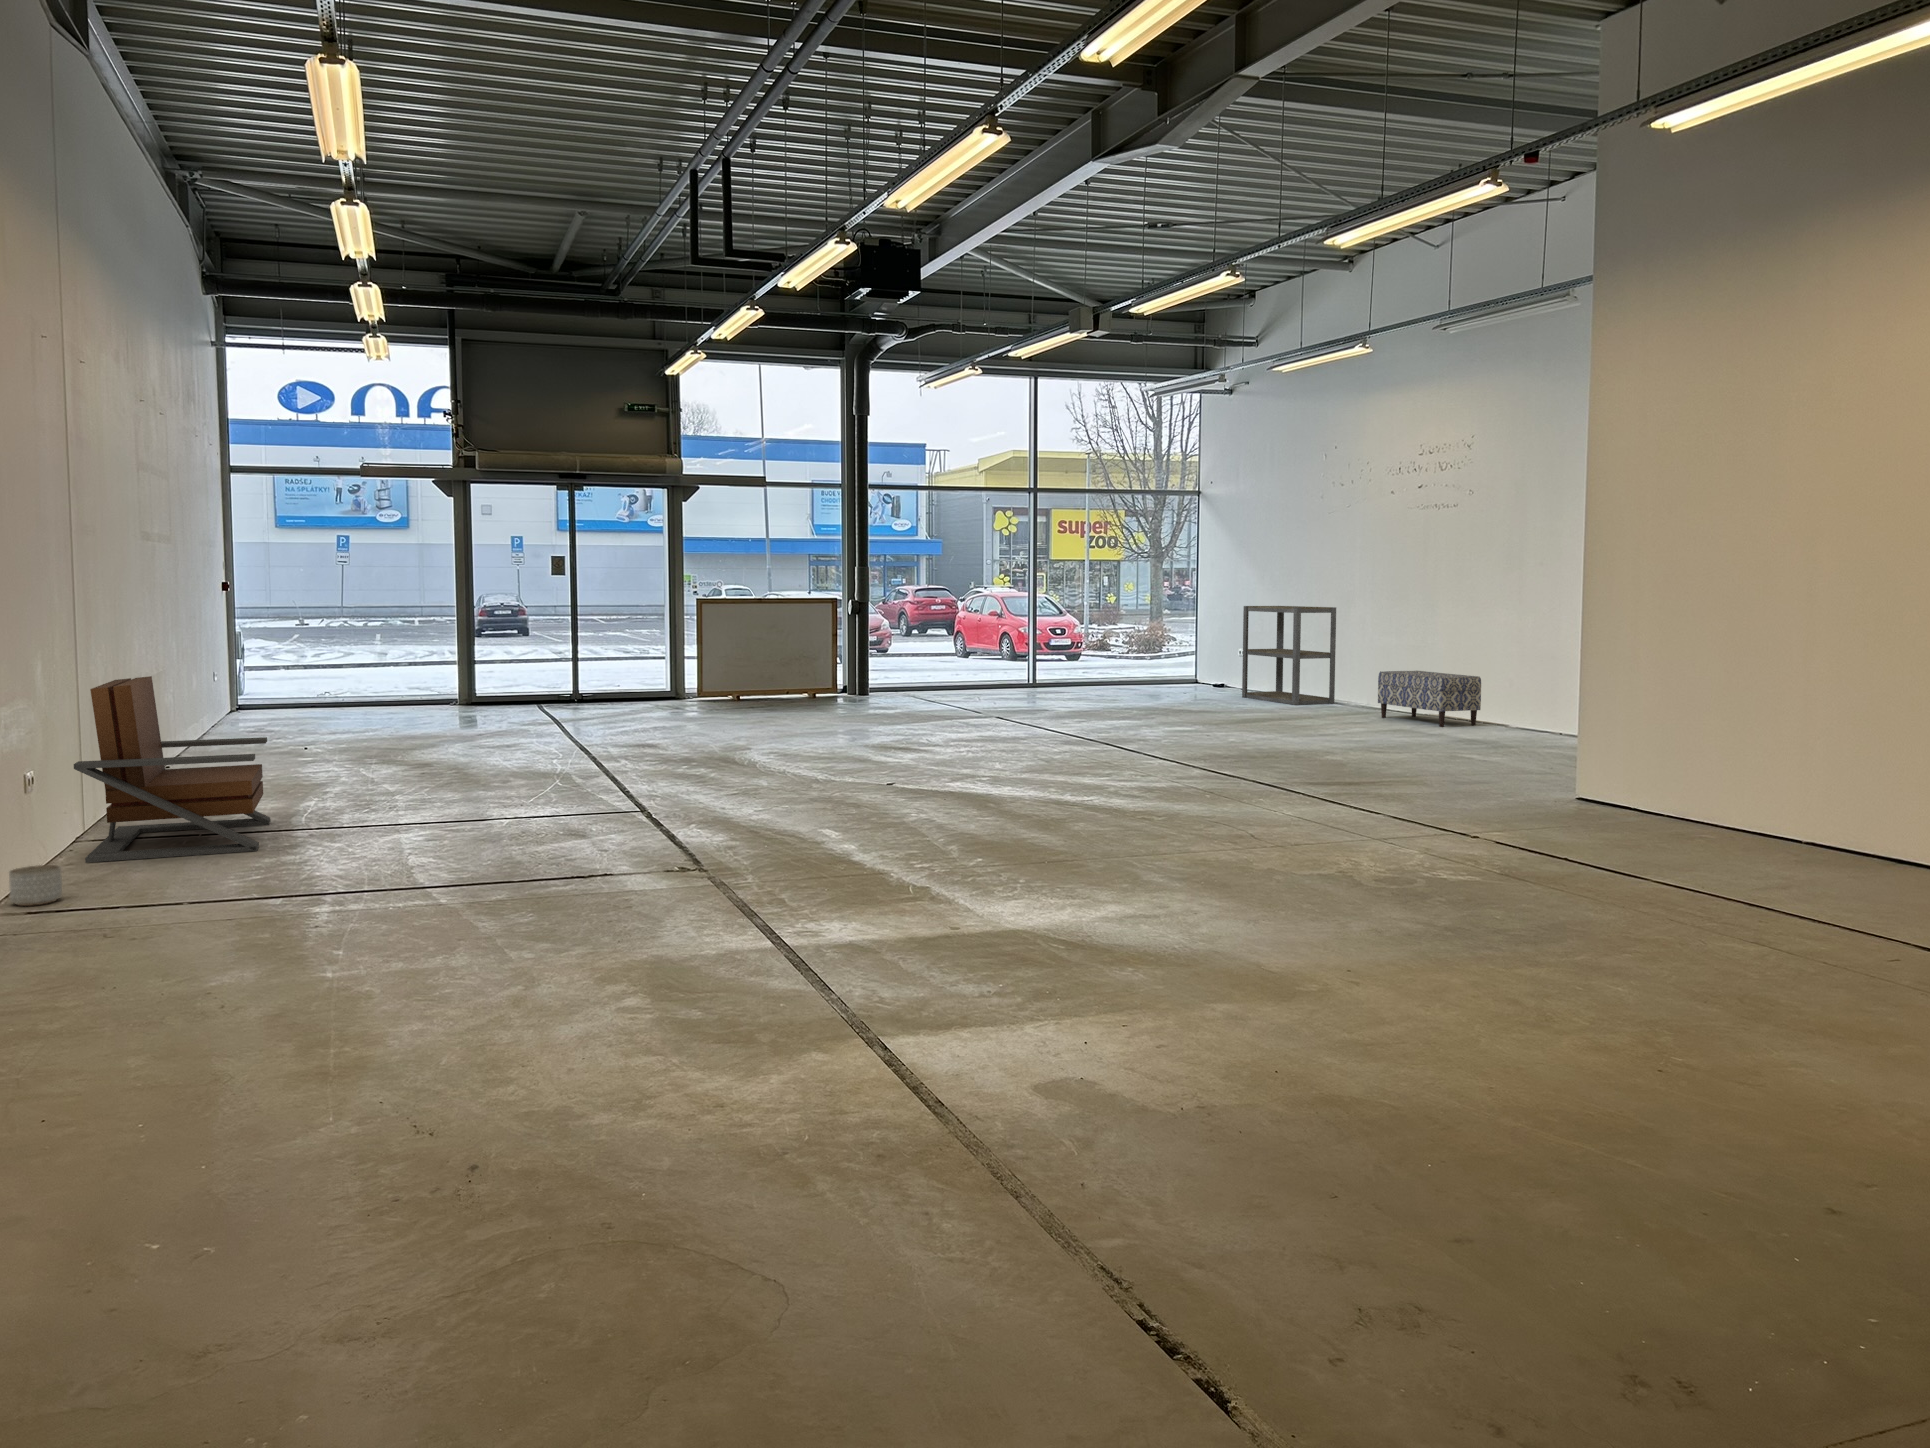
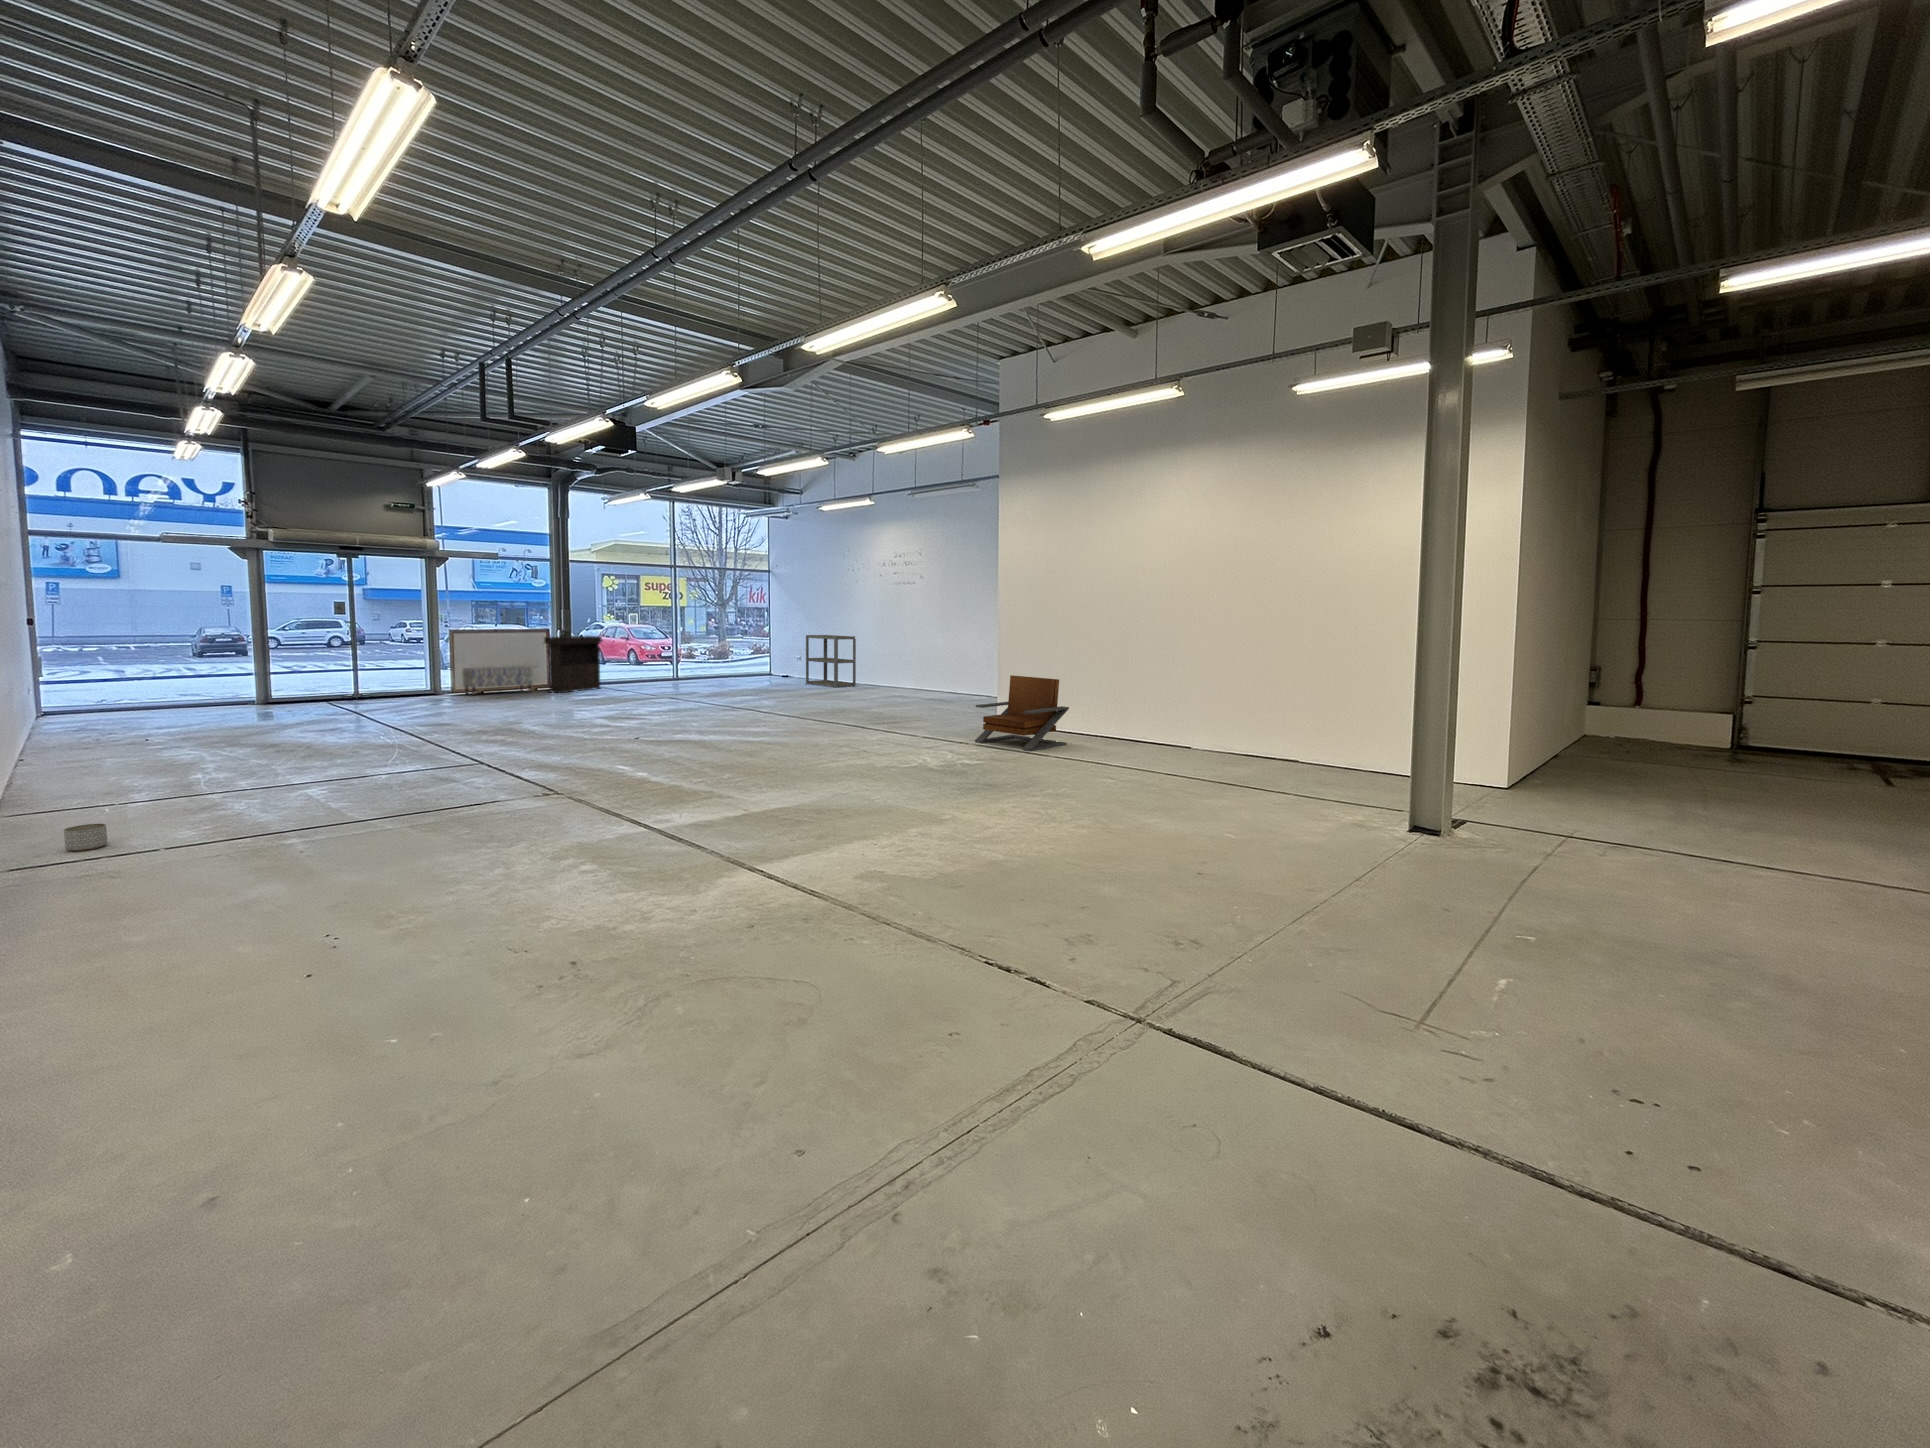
console table: none [819,608,908,702] -> present [544,636,602,693]
bench: present [1378,671,1481,727] -> present [462,666,533,695]
lounge chair: present [74,676,270,863] -> present [975,675,1069,751]

